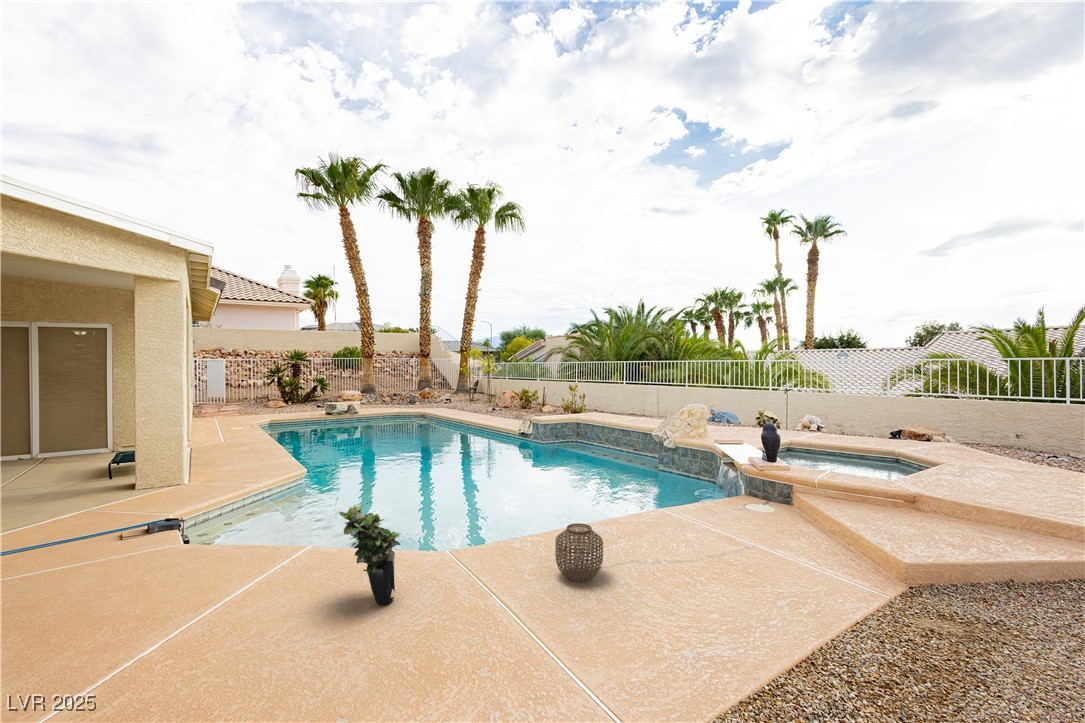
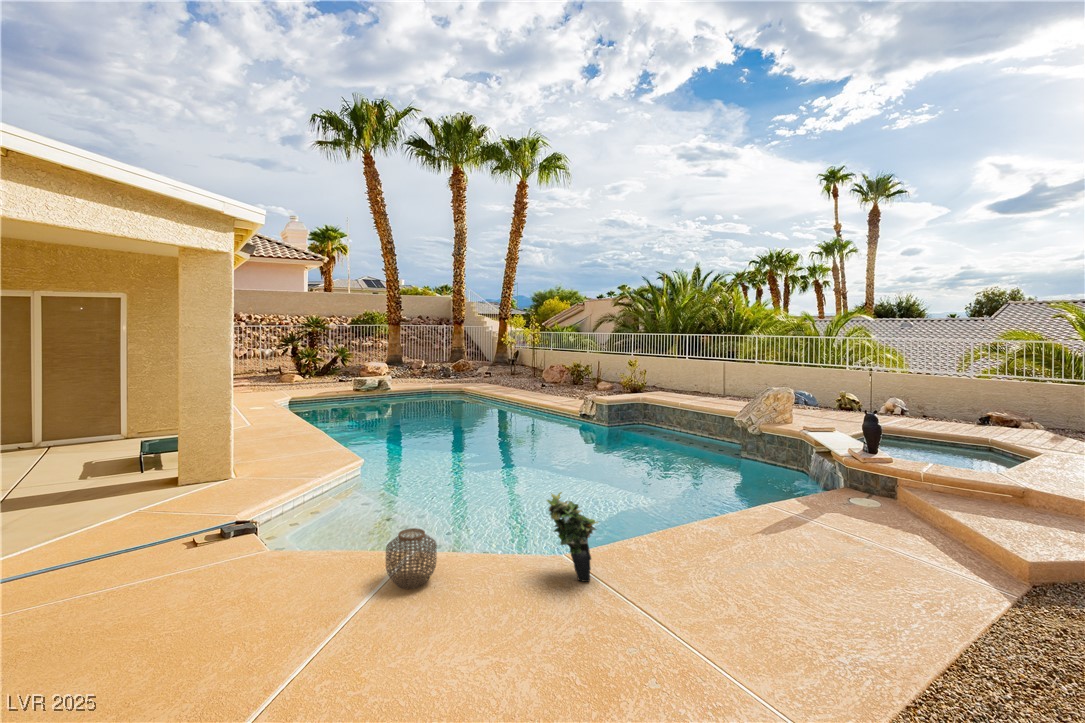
woven basket: present [555,523,603,583] -> present [386,528,437,589]

